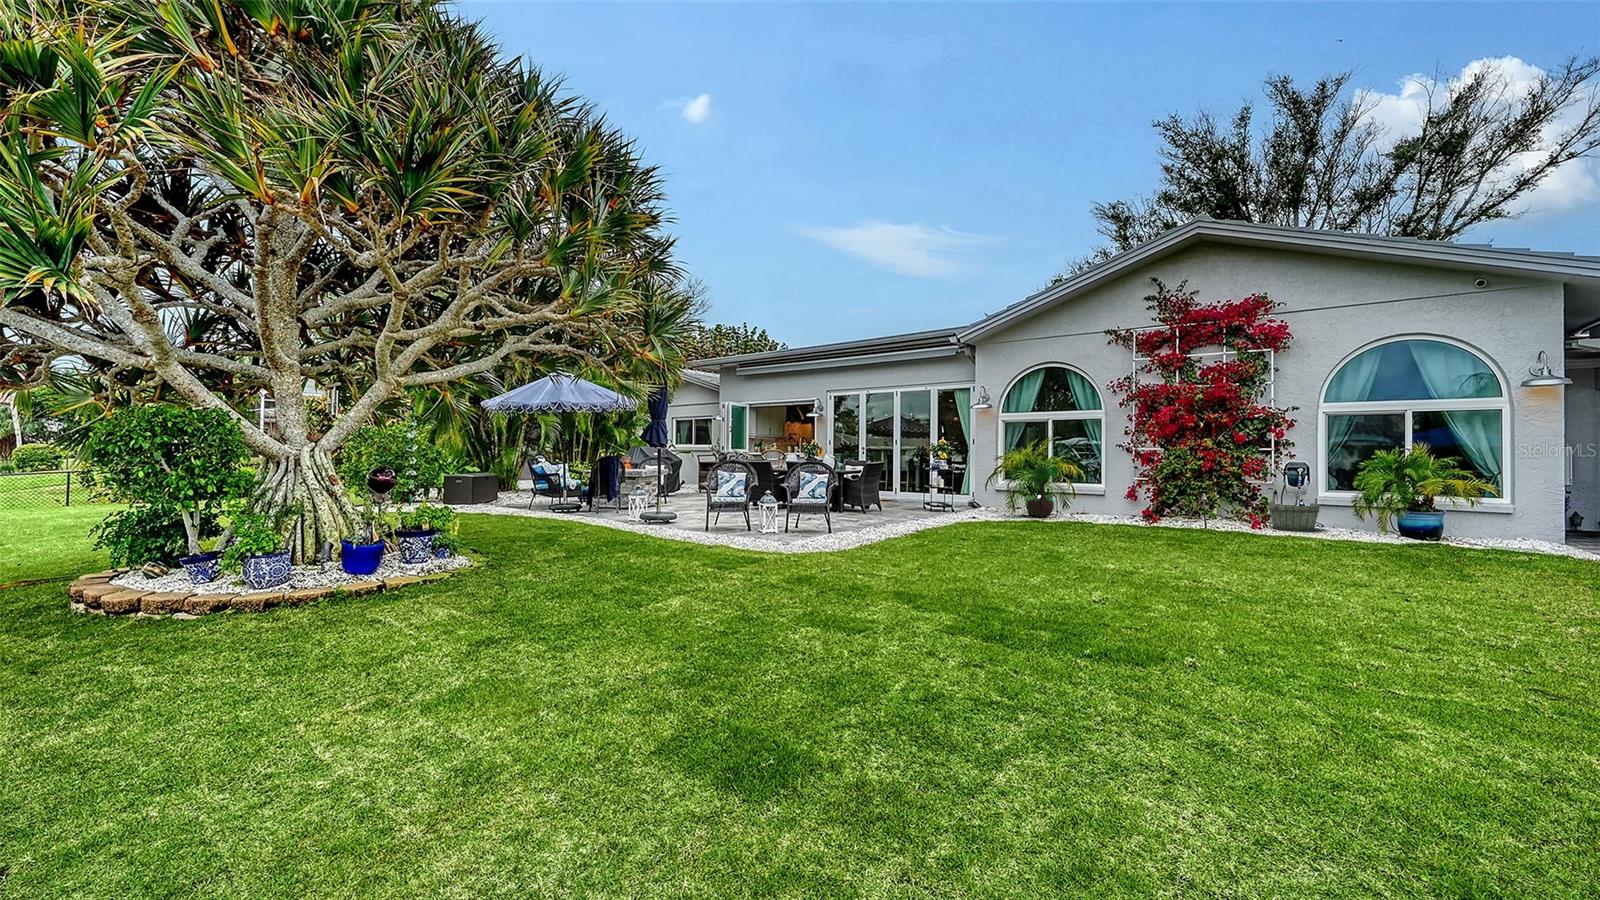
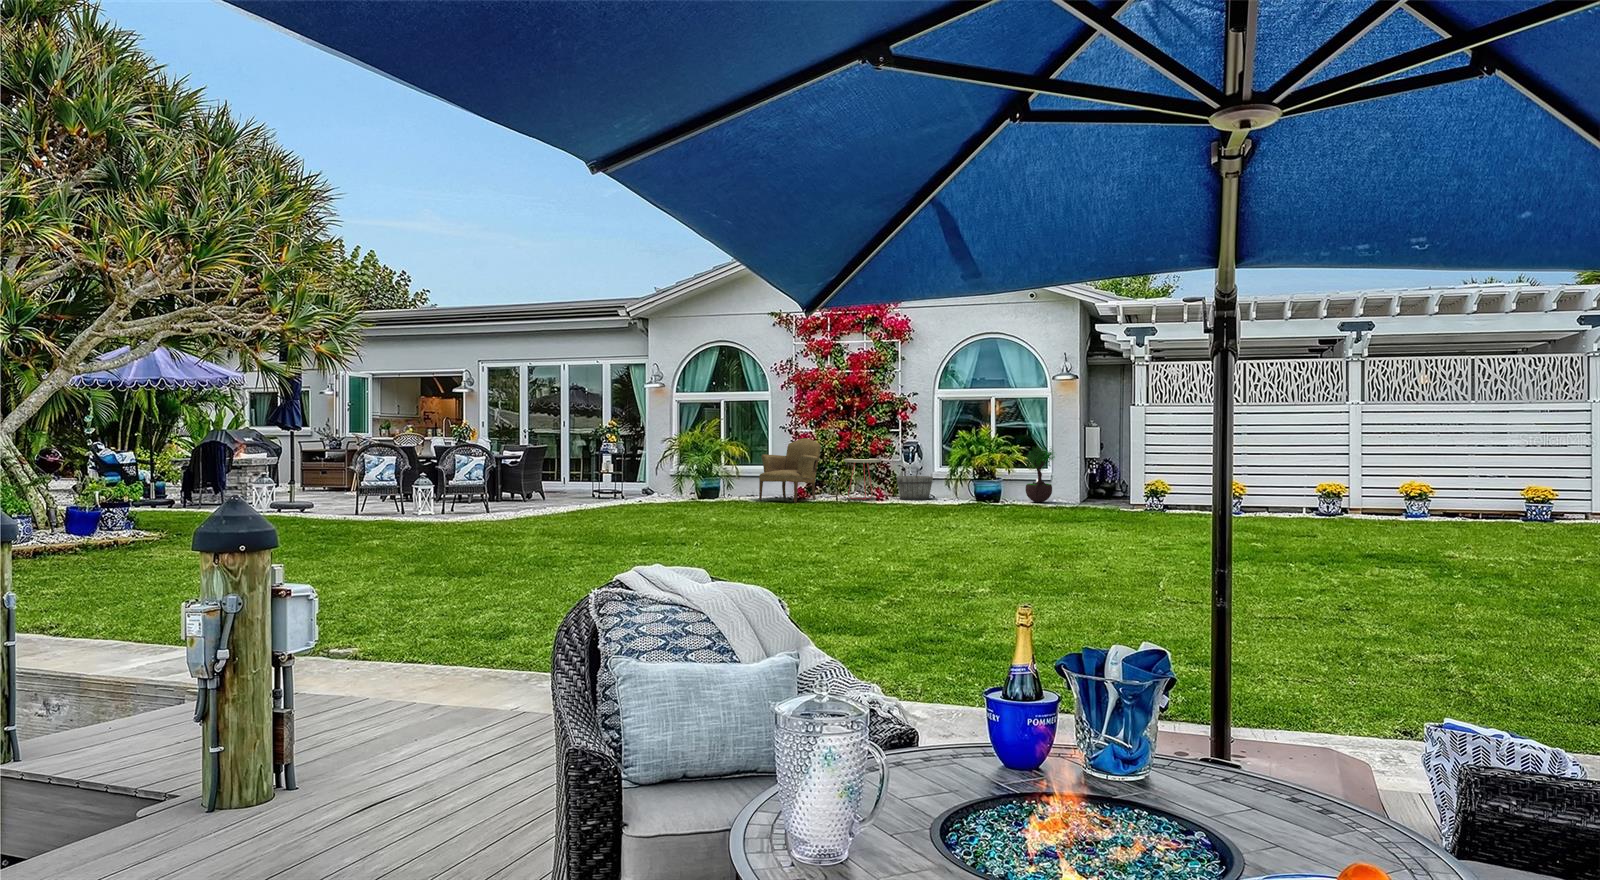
armchair: none [1099,459,1170,529] -> present [759,438,821,503]
potted tree: present [1027,464,1057,517] -> present [1023,446,1055,502]
side table: none [1200,481,1247,528] -> present [844,459,880,500]

